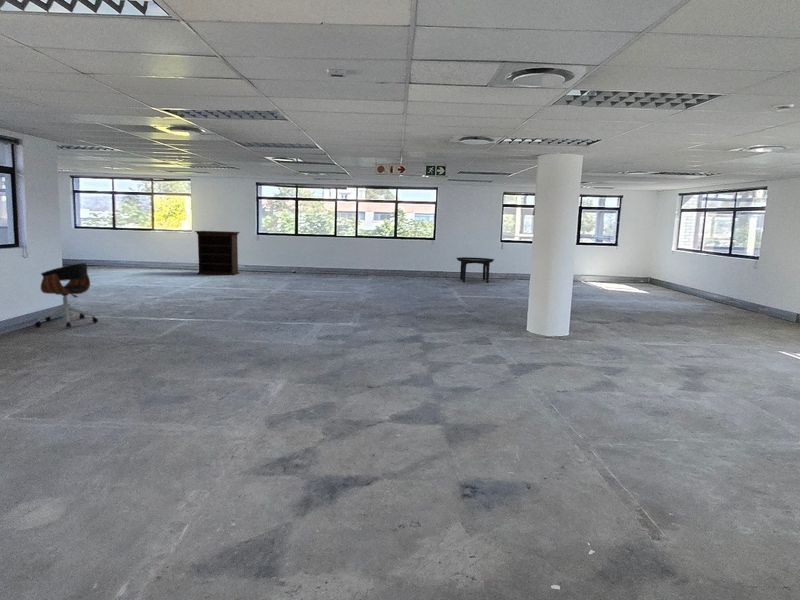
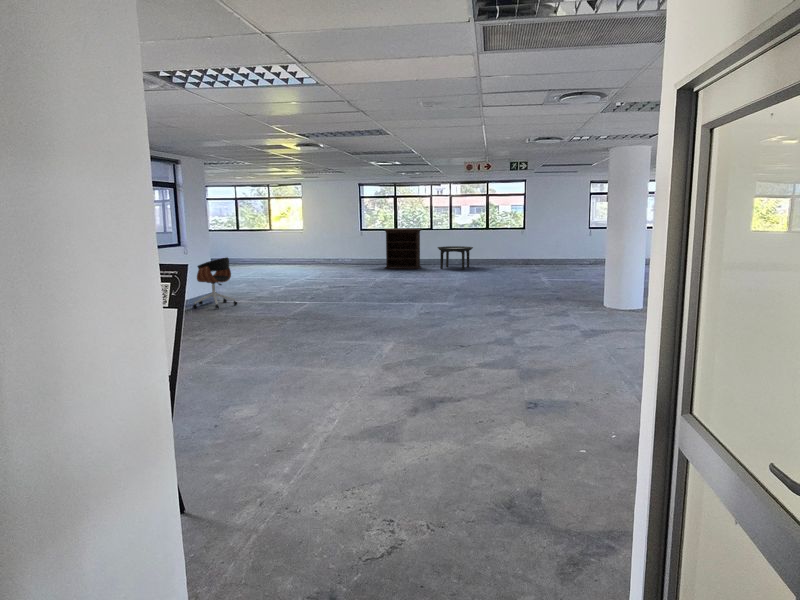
bookshelf: present [195,231,240,275] -> present [384,229,422,269]
round table: present [456,257,494,283] -> present [438,246,473,270]

